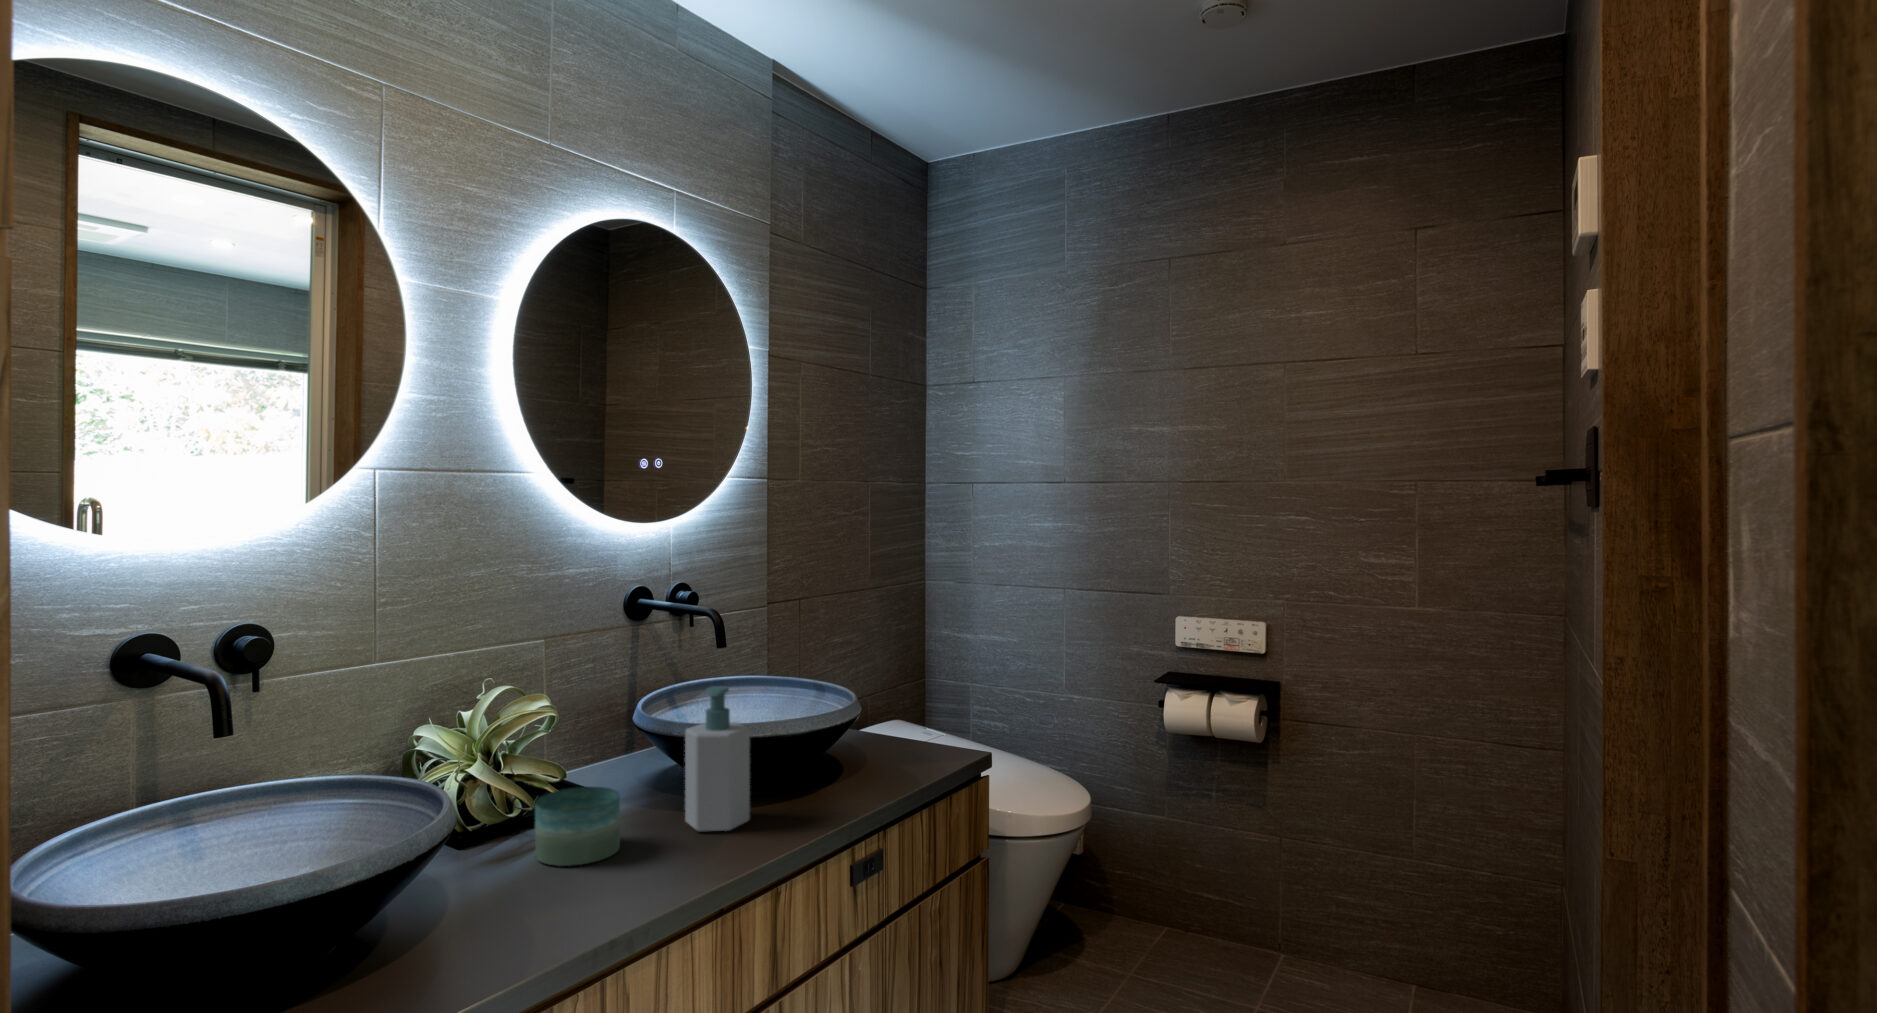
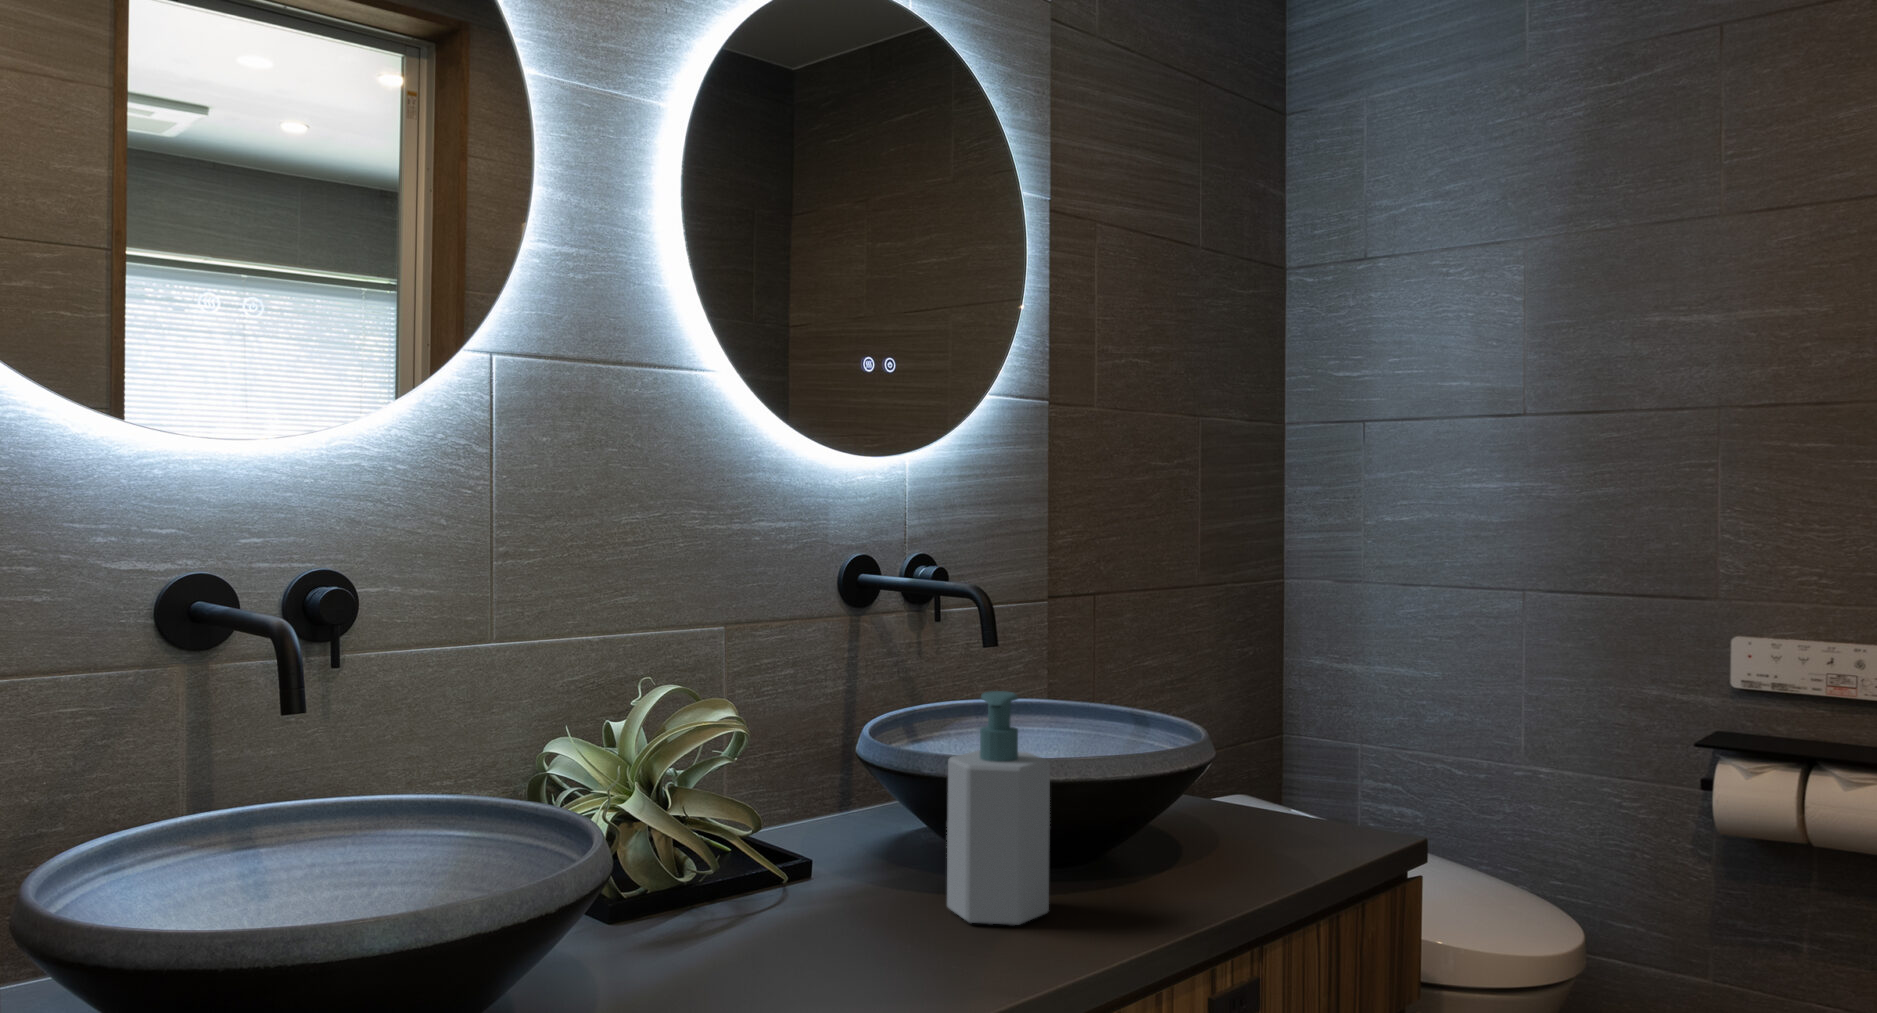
candle: present [535,787,620,866] -> none [724,839,851,957]

